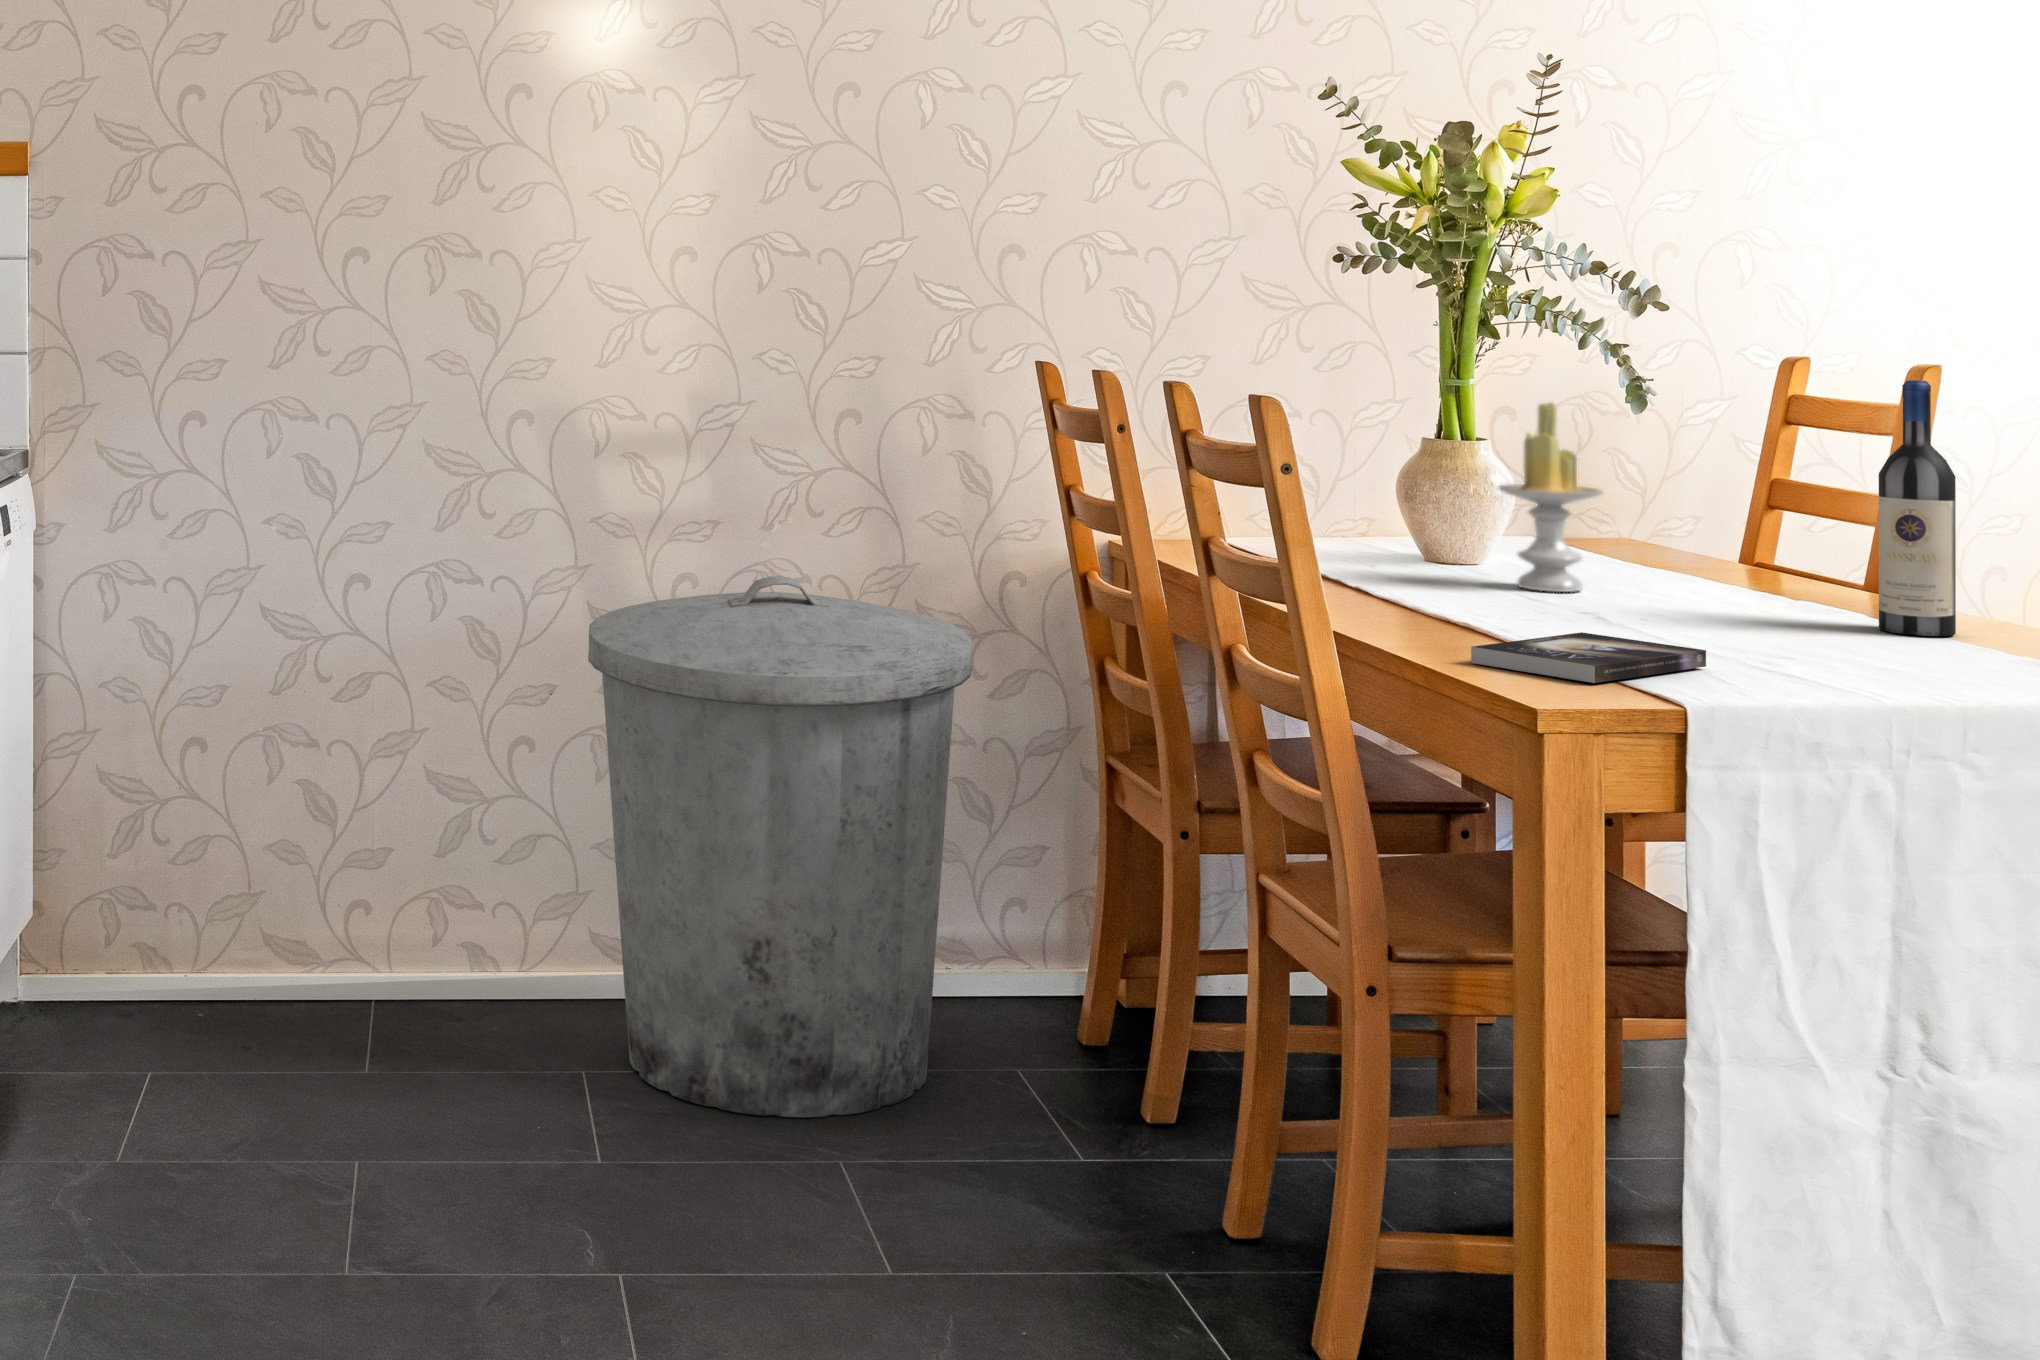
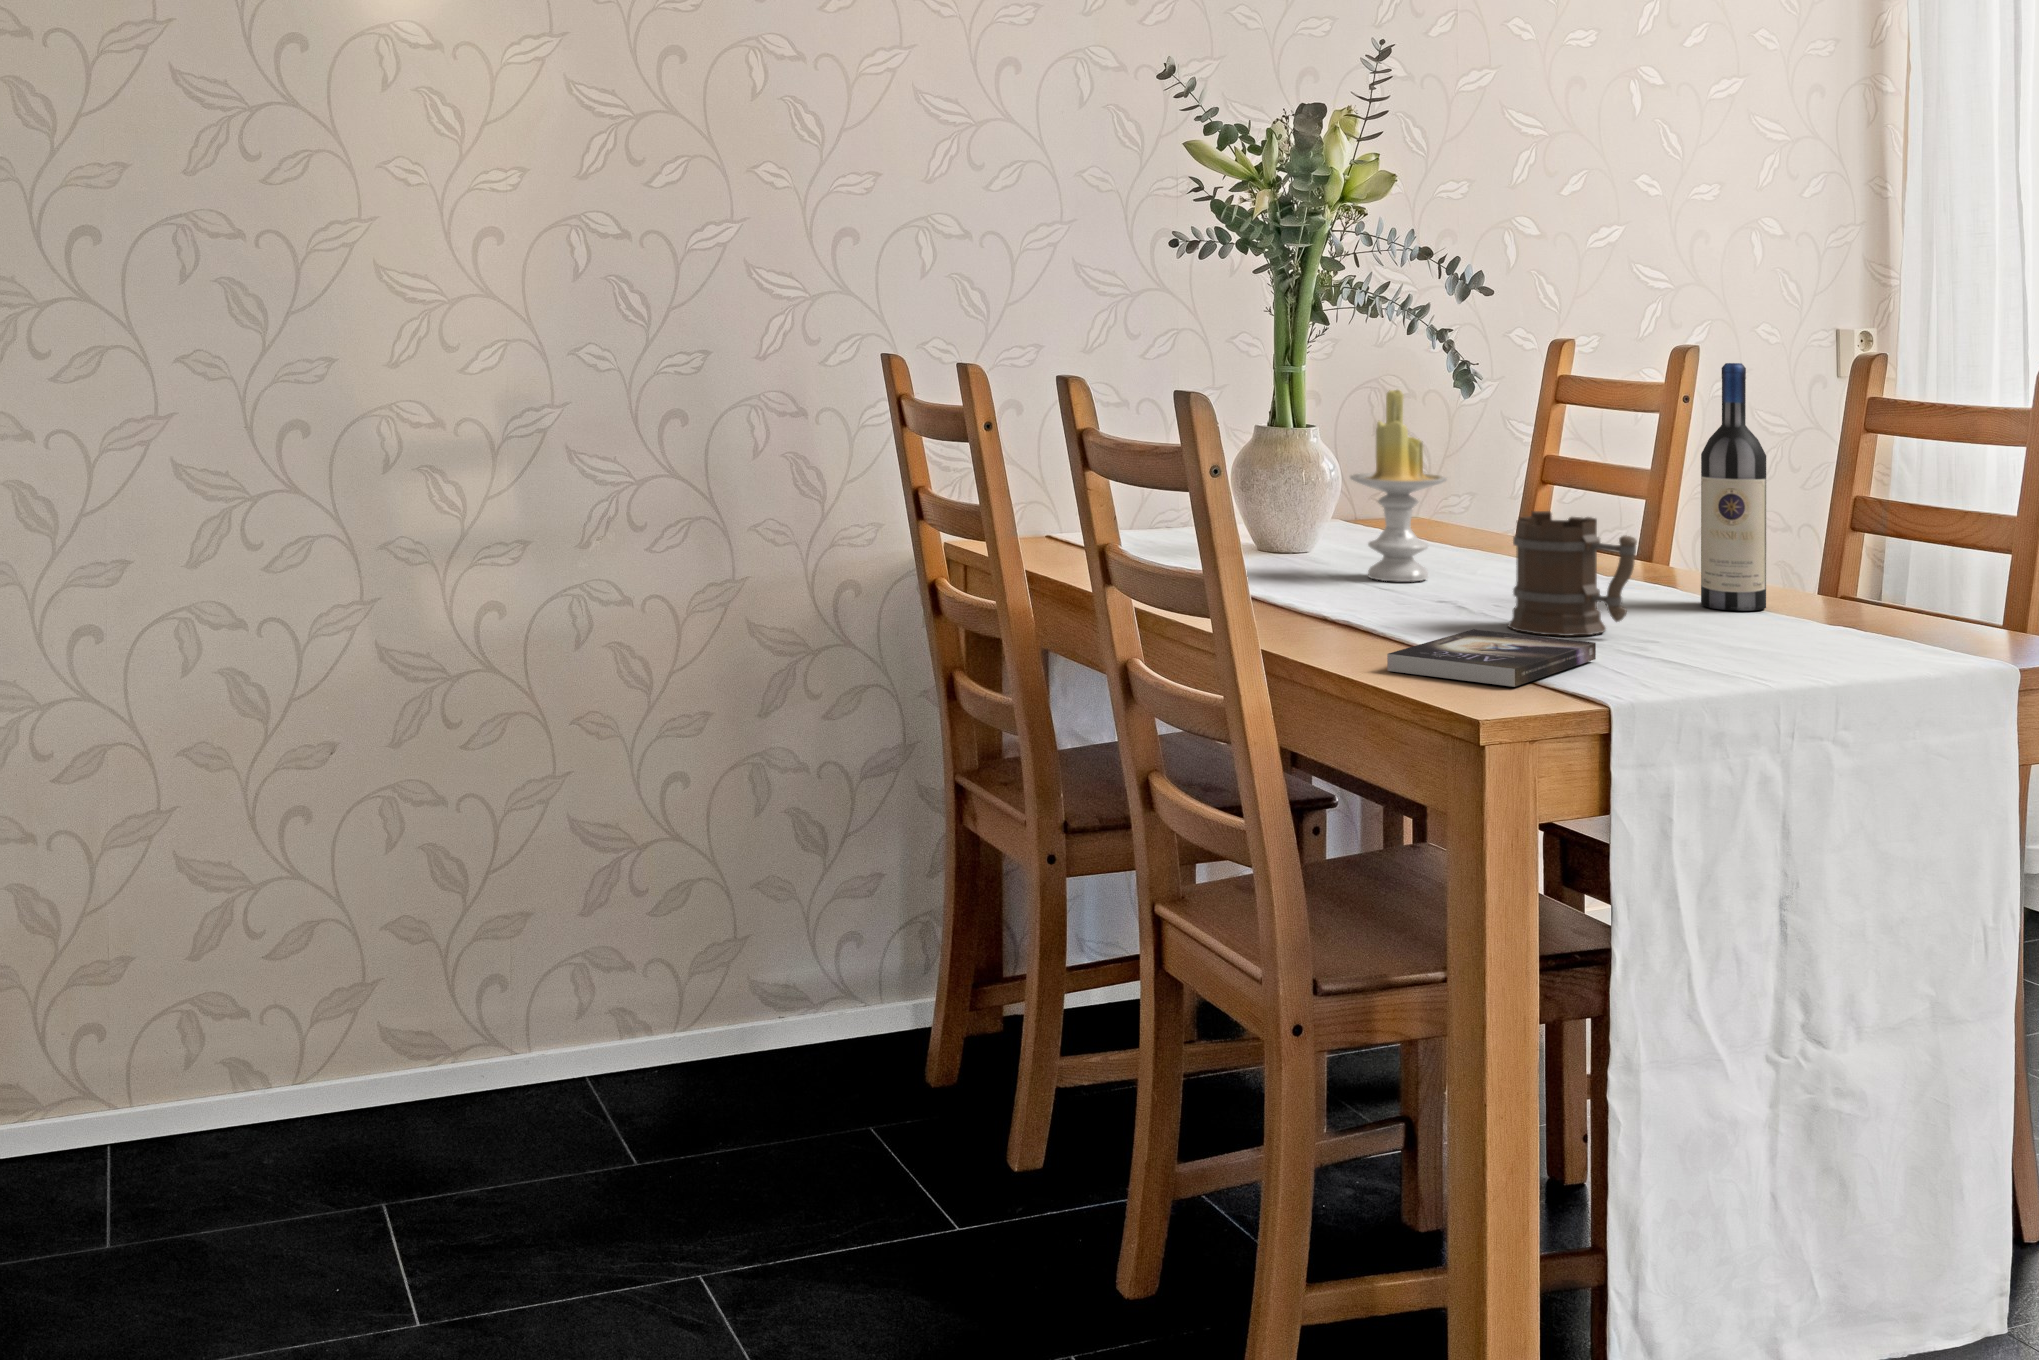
mug: none [1634,523,1771,647] -> present [1508,511,1637,636]
trash can: present [588,576,972,1118] -> none [384,604,823,1230]

